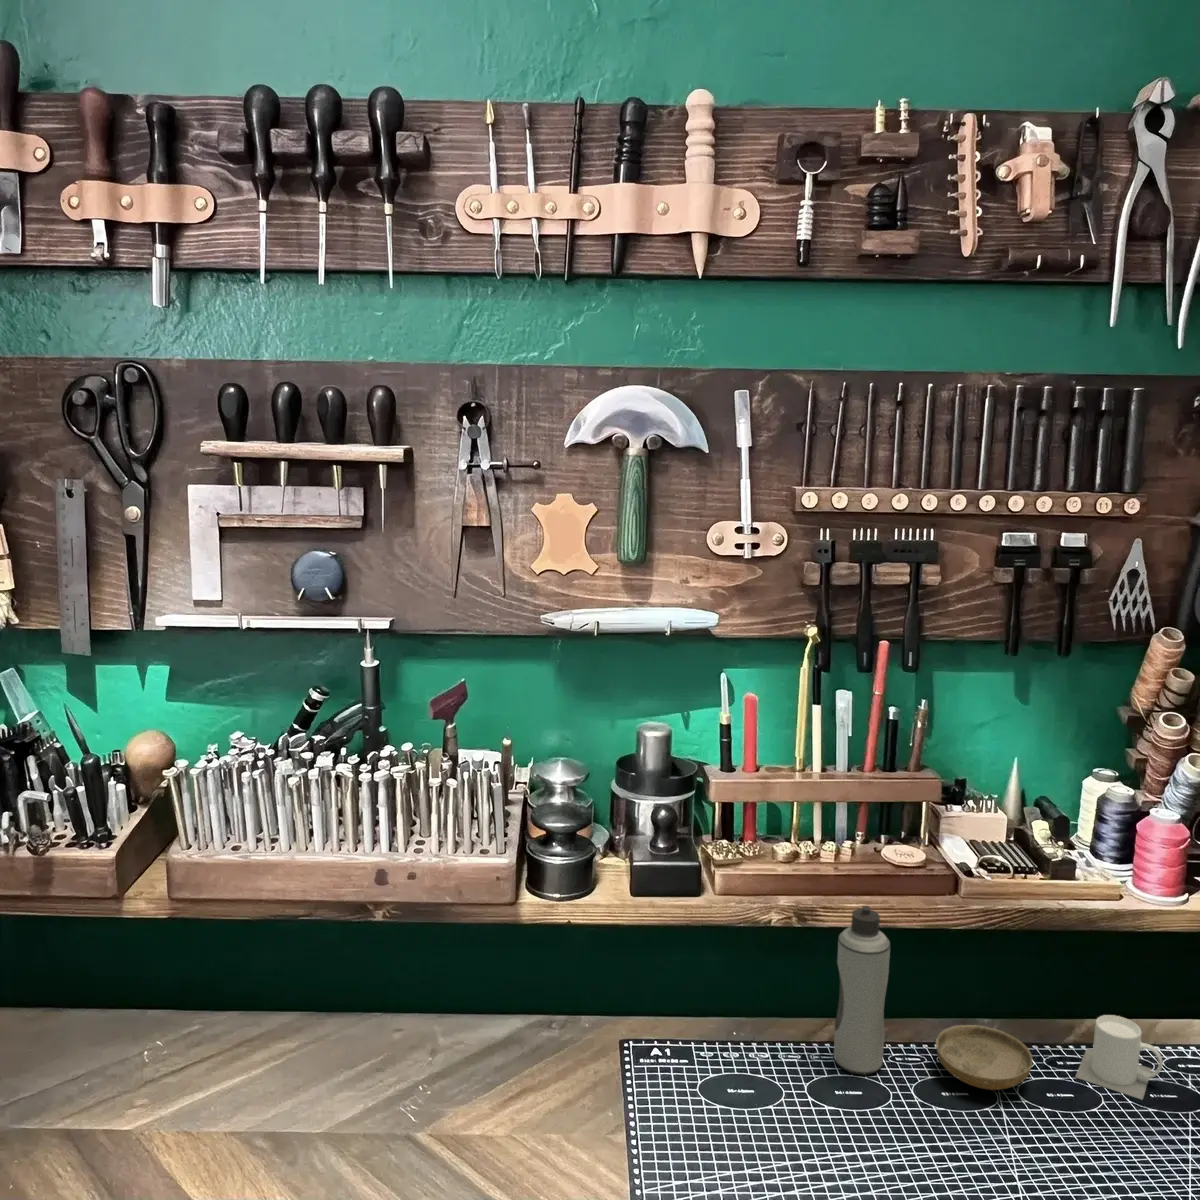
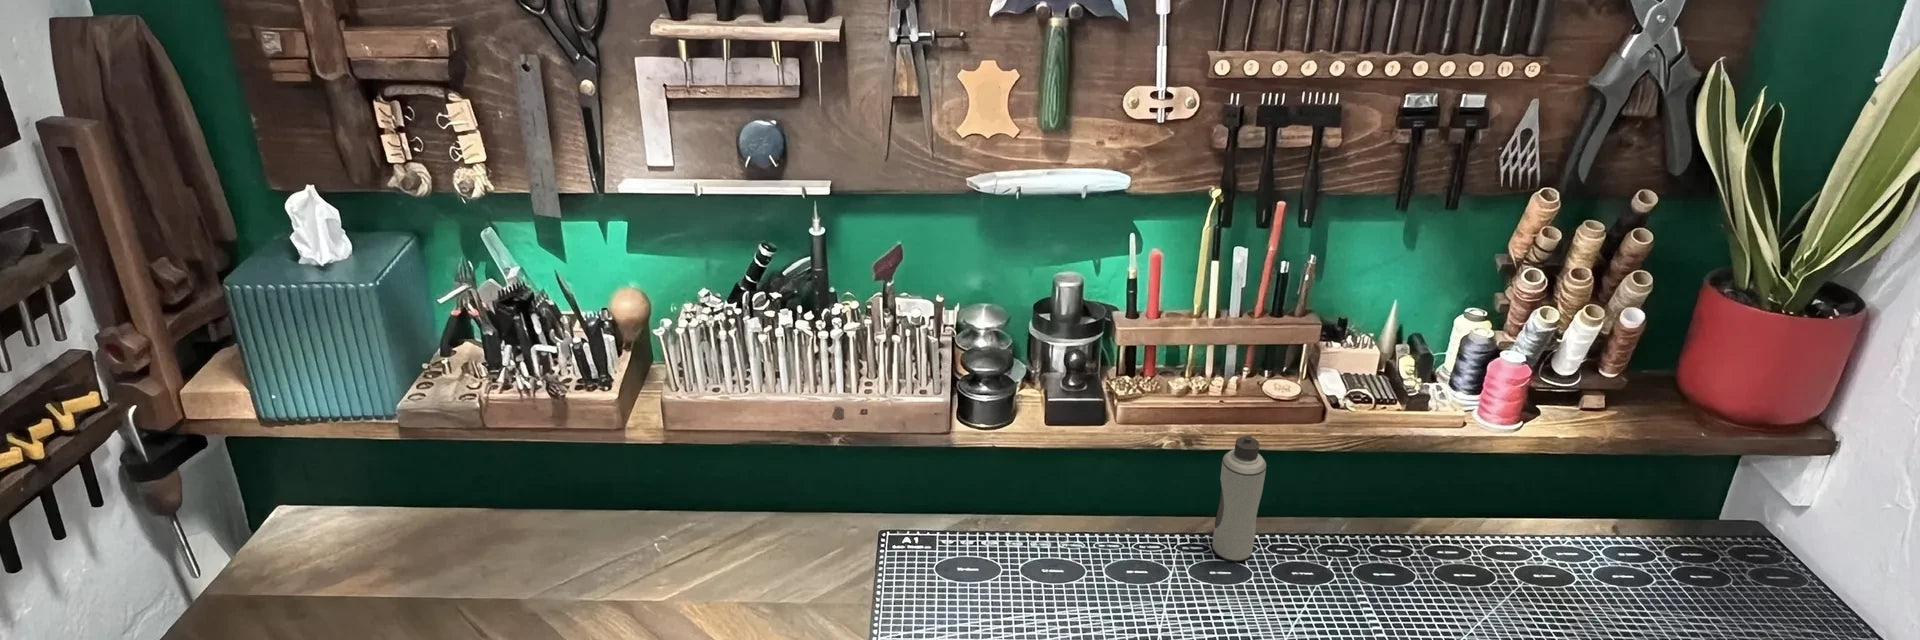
mug: present [1076,1015,1163,1099] -> none [1410,516,1485,584]
ceramic bowl: present [936,1025,1032,1090] -> none [1298,521,1377,577]

